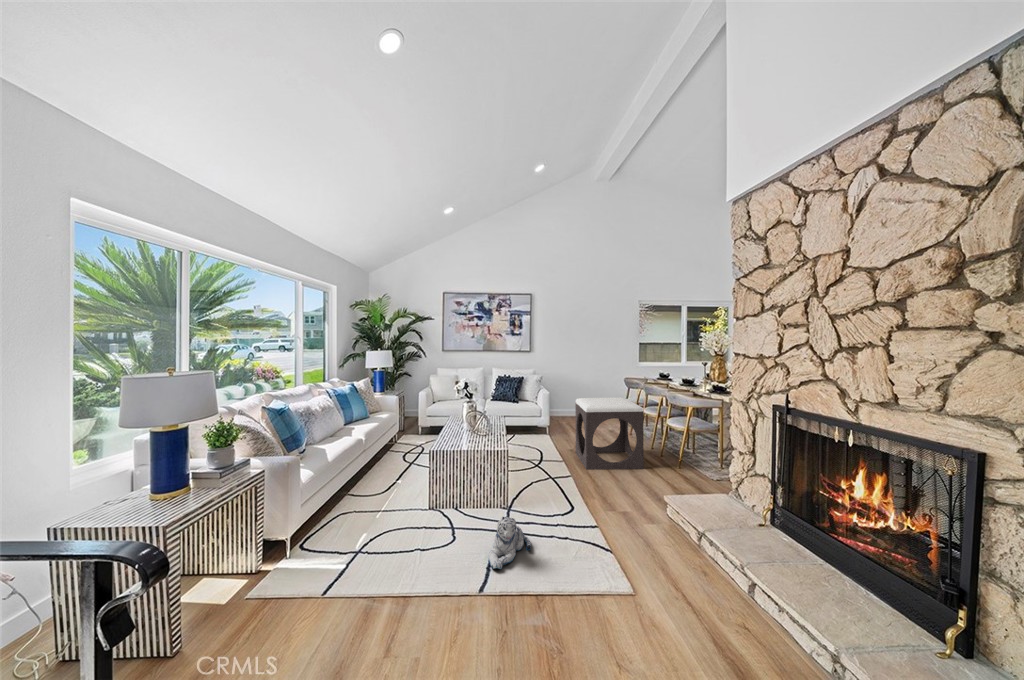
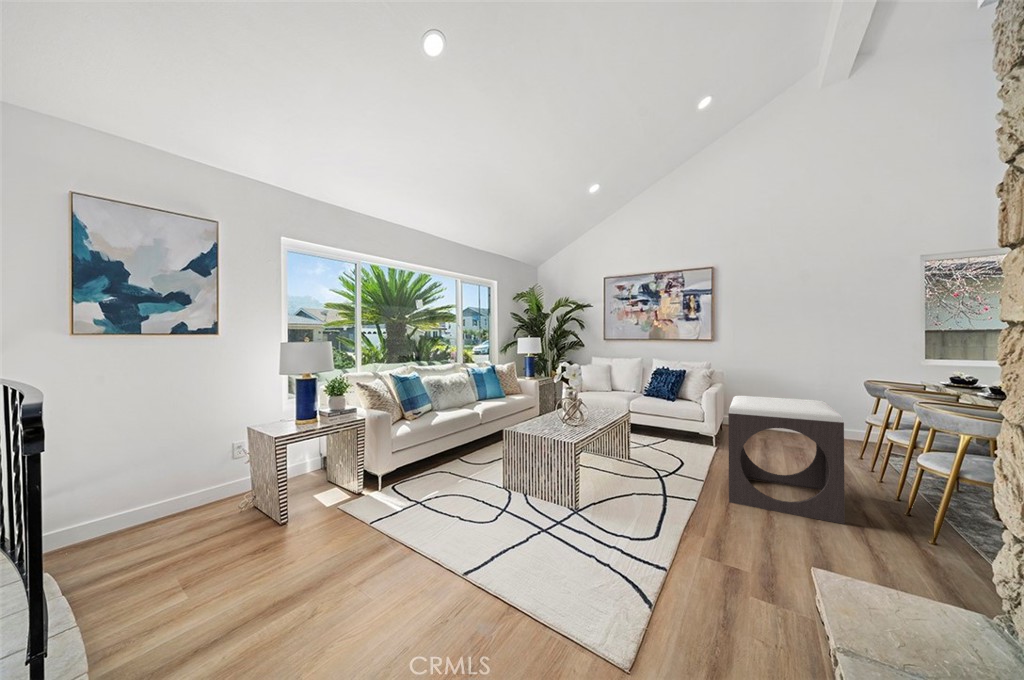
plush toy: present [489,517,531,569] -> none [431,532,528,611]

